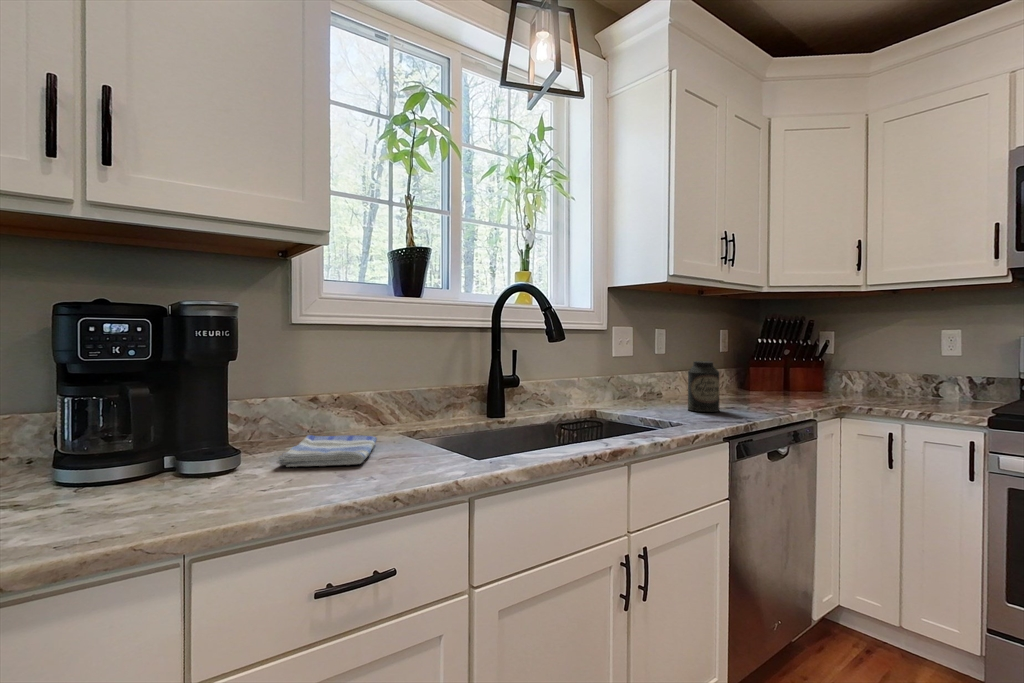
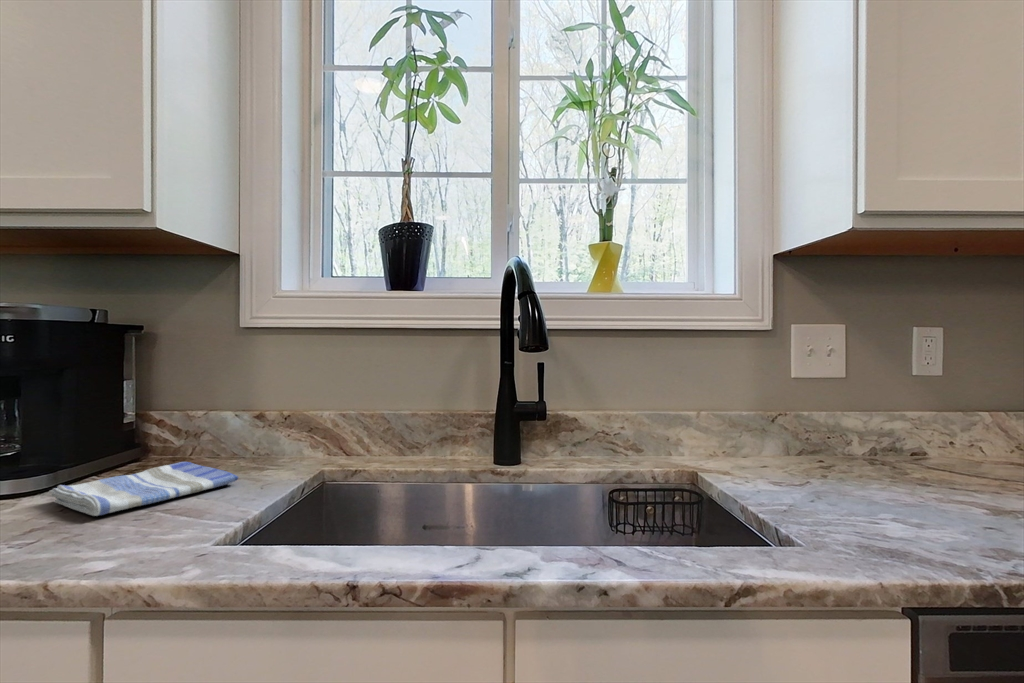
canister: present [688,361,719,412] -> none [897,398,985,523]

